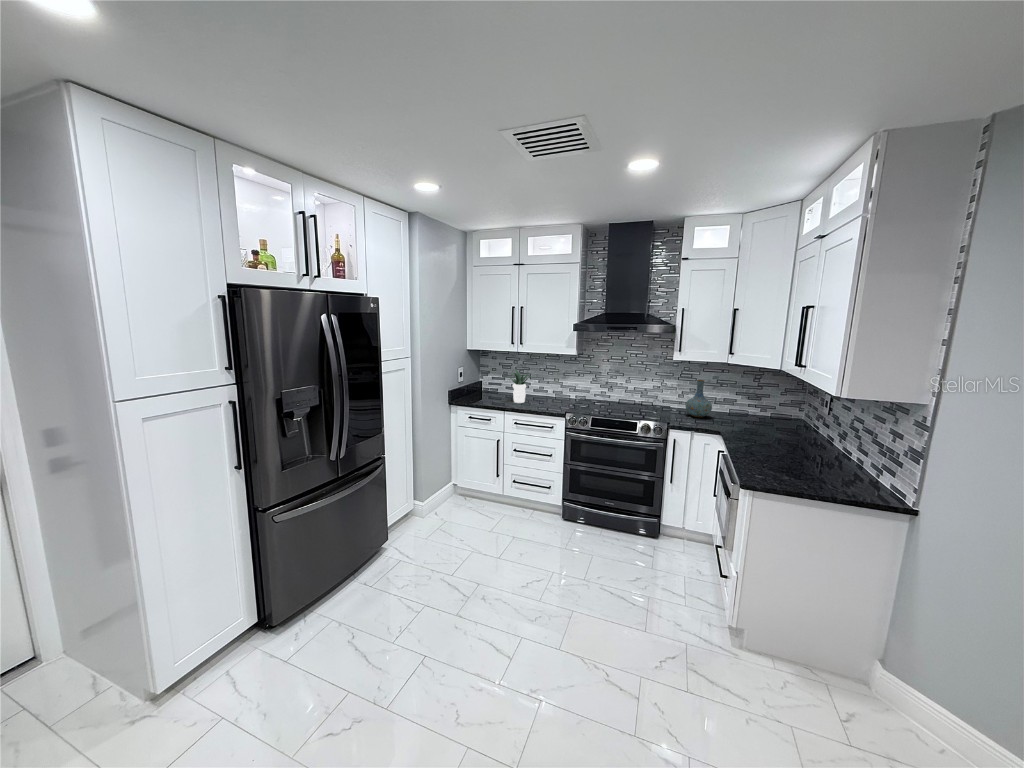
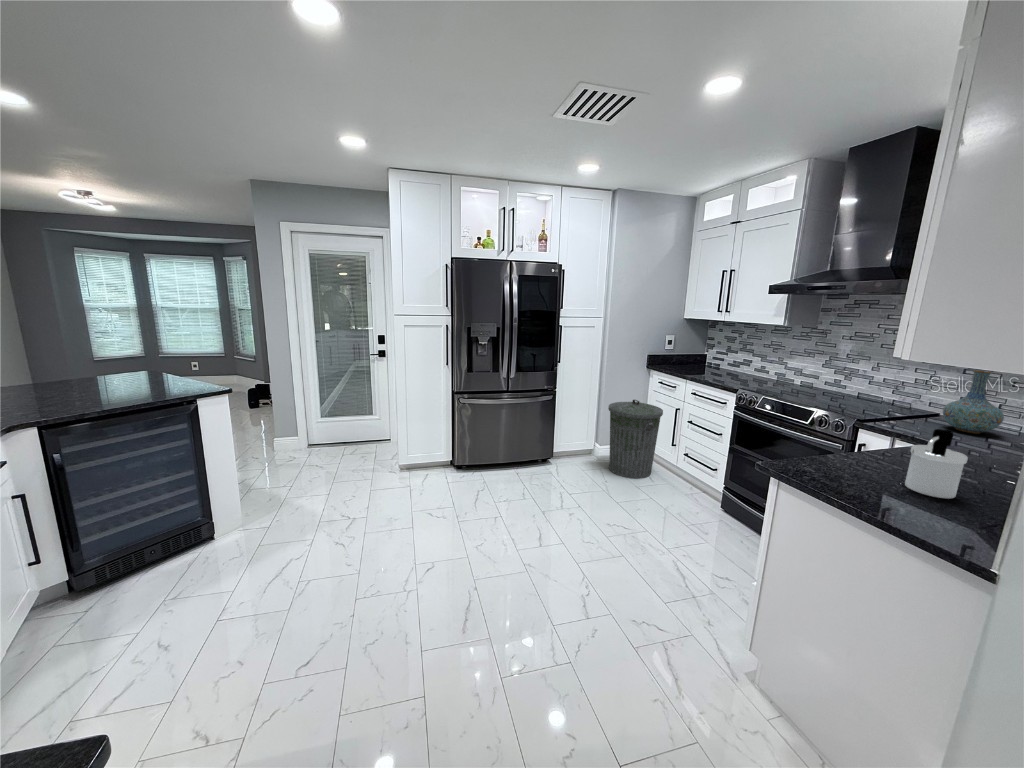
potted plant: present [510,370,530,403] -> none [695,341,740,377]
soap dispenser: none [784,430,817,471] -> present [905,429,968,498]
trash can: none [435,441,491,525] -> present [608,400,663,478]

